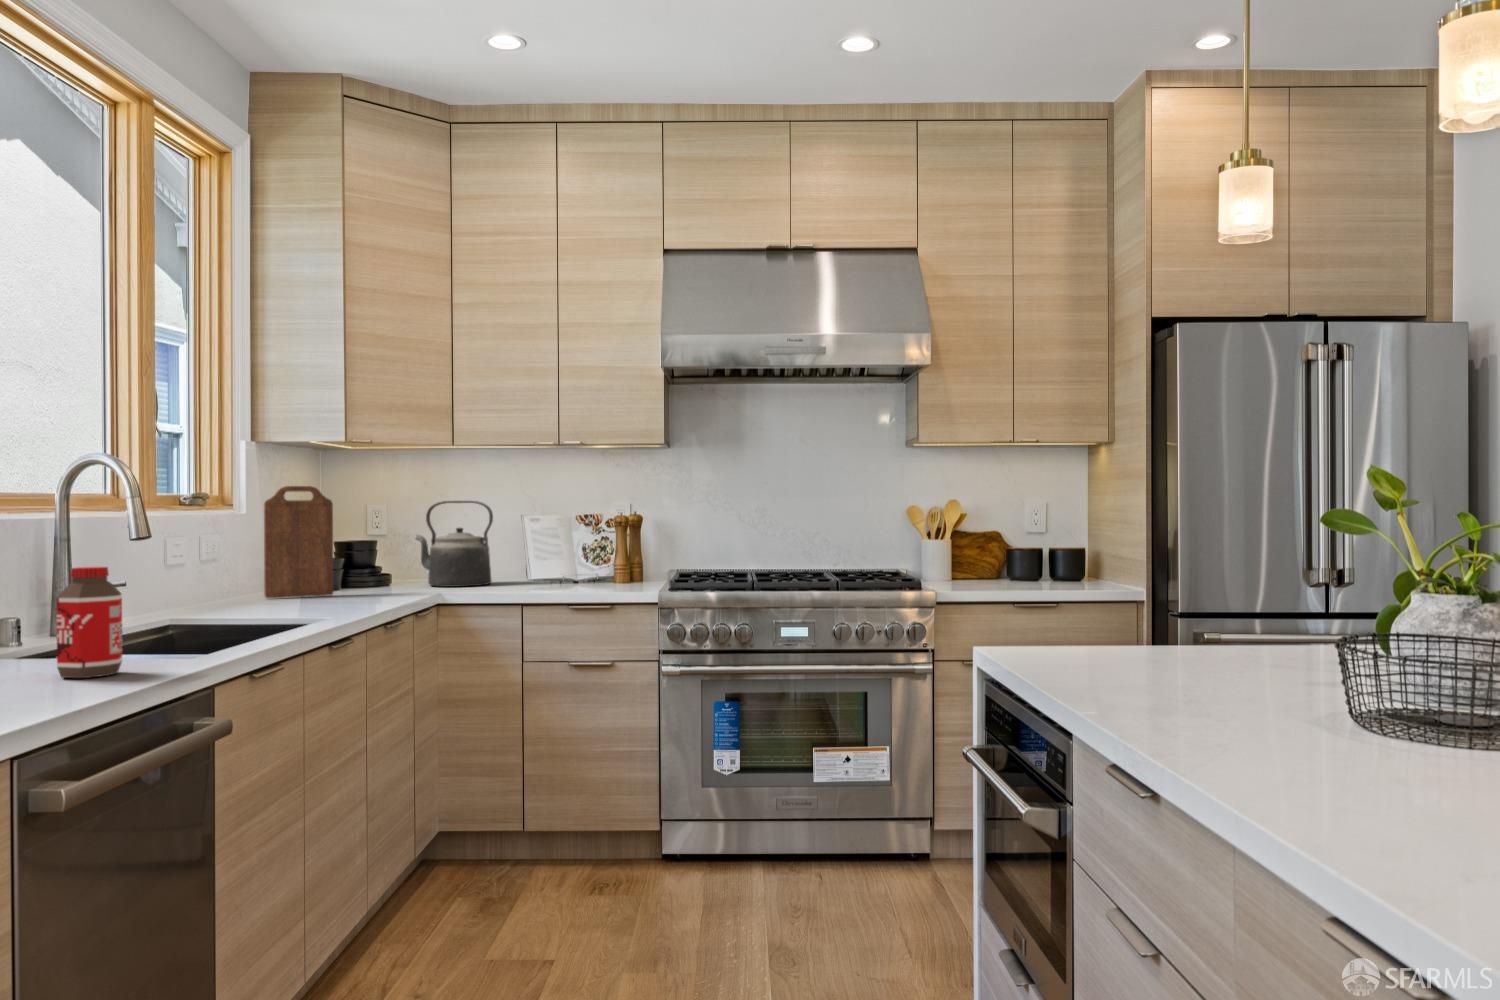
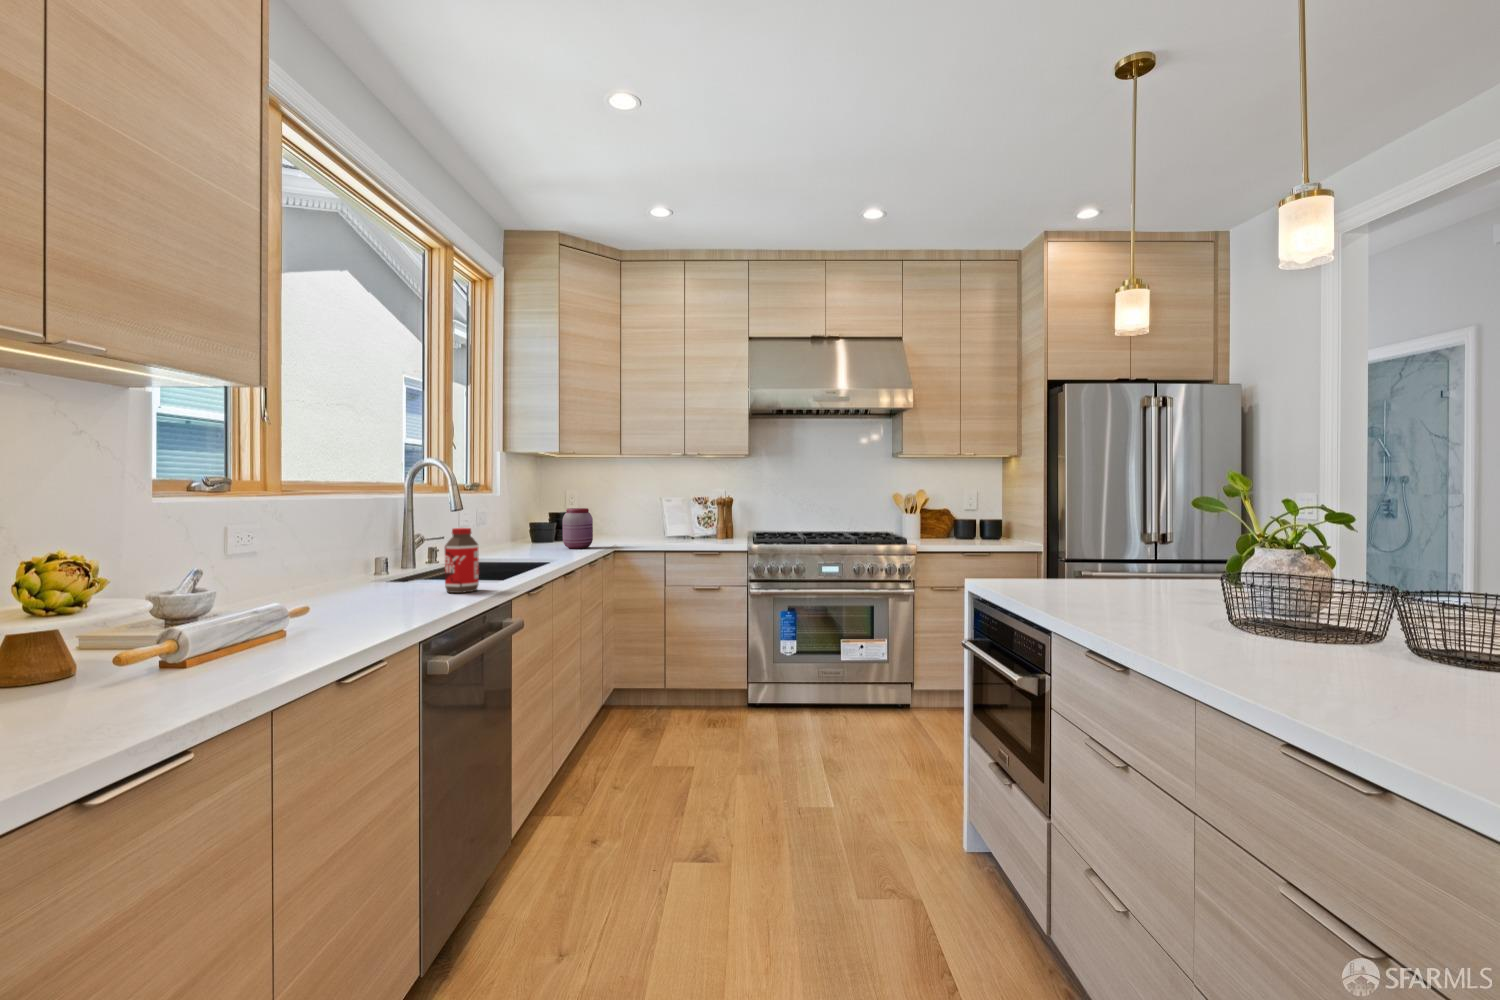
cutting board: present [264,486,333,598] -> none [513,480,554,547]
kettle: present [416,501,493,587] -> none [597,489,644,541]
jar: none [343,533,395,600] -> present [563,508,593,549]

